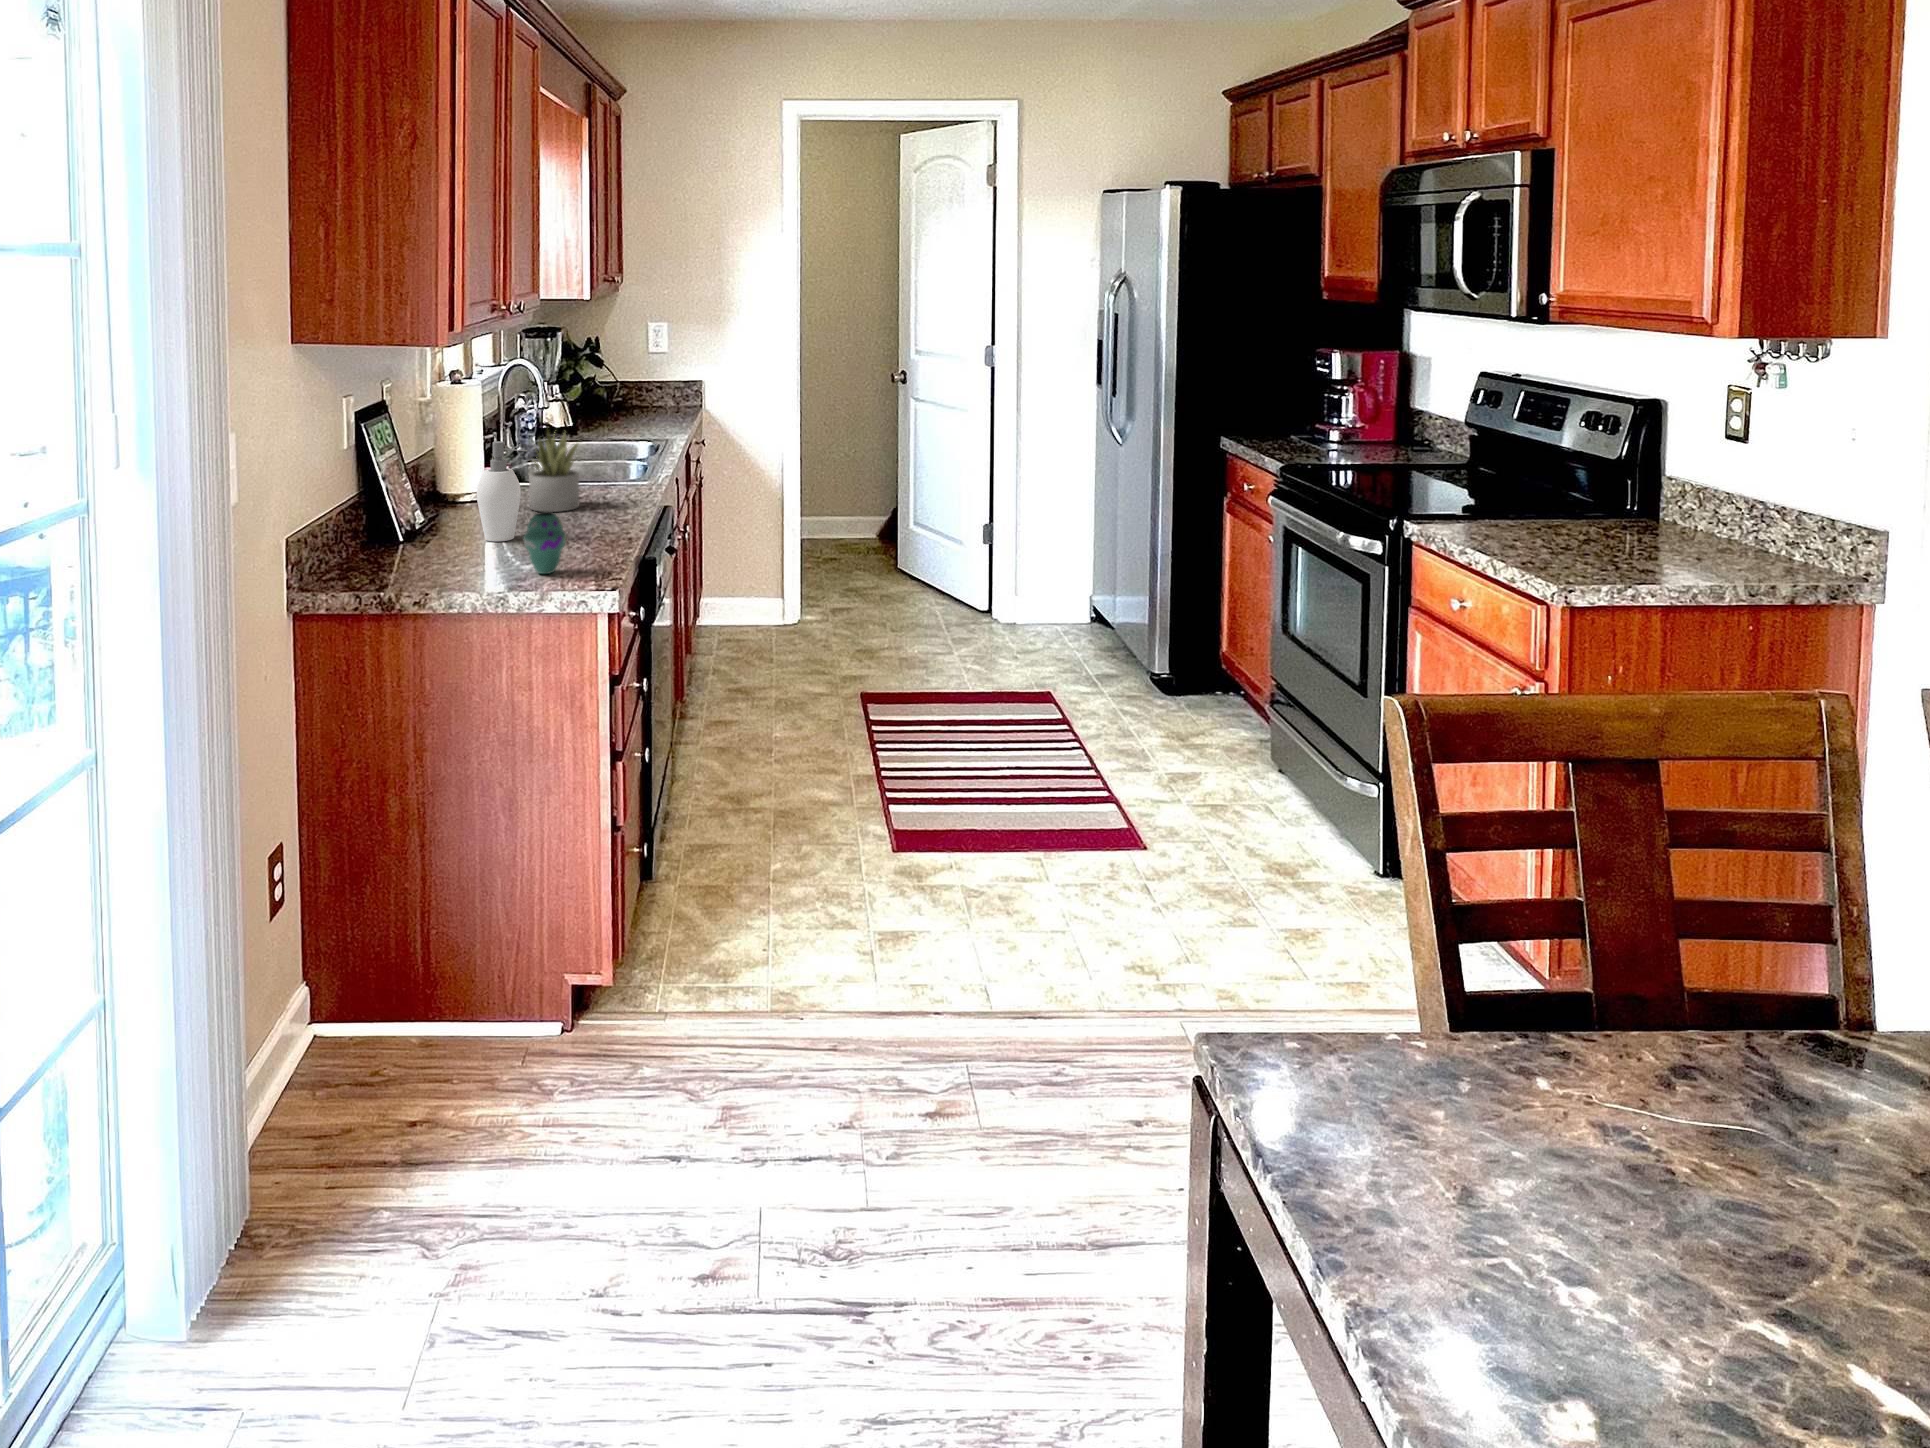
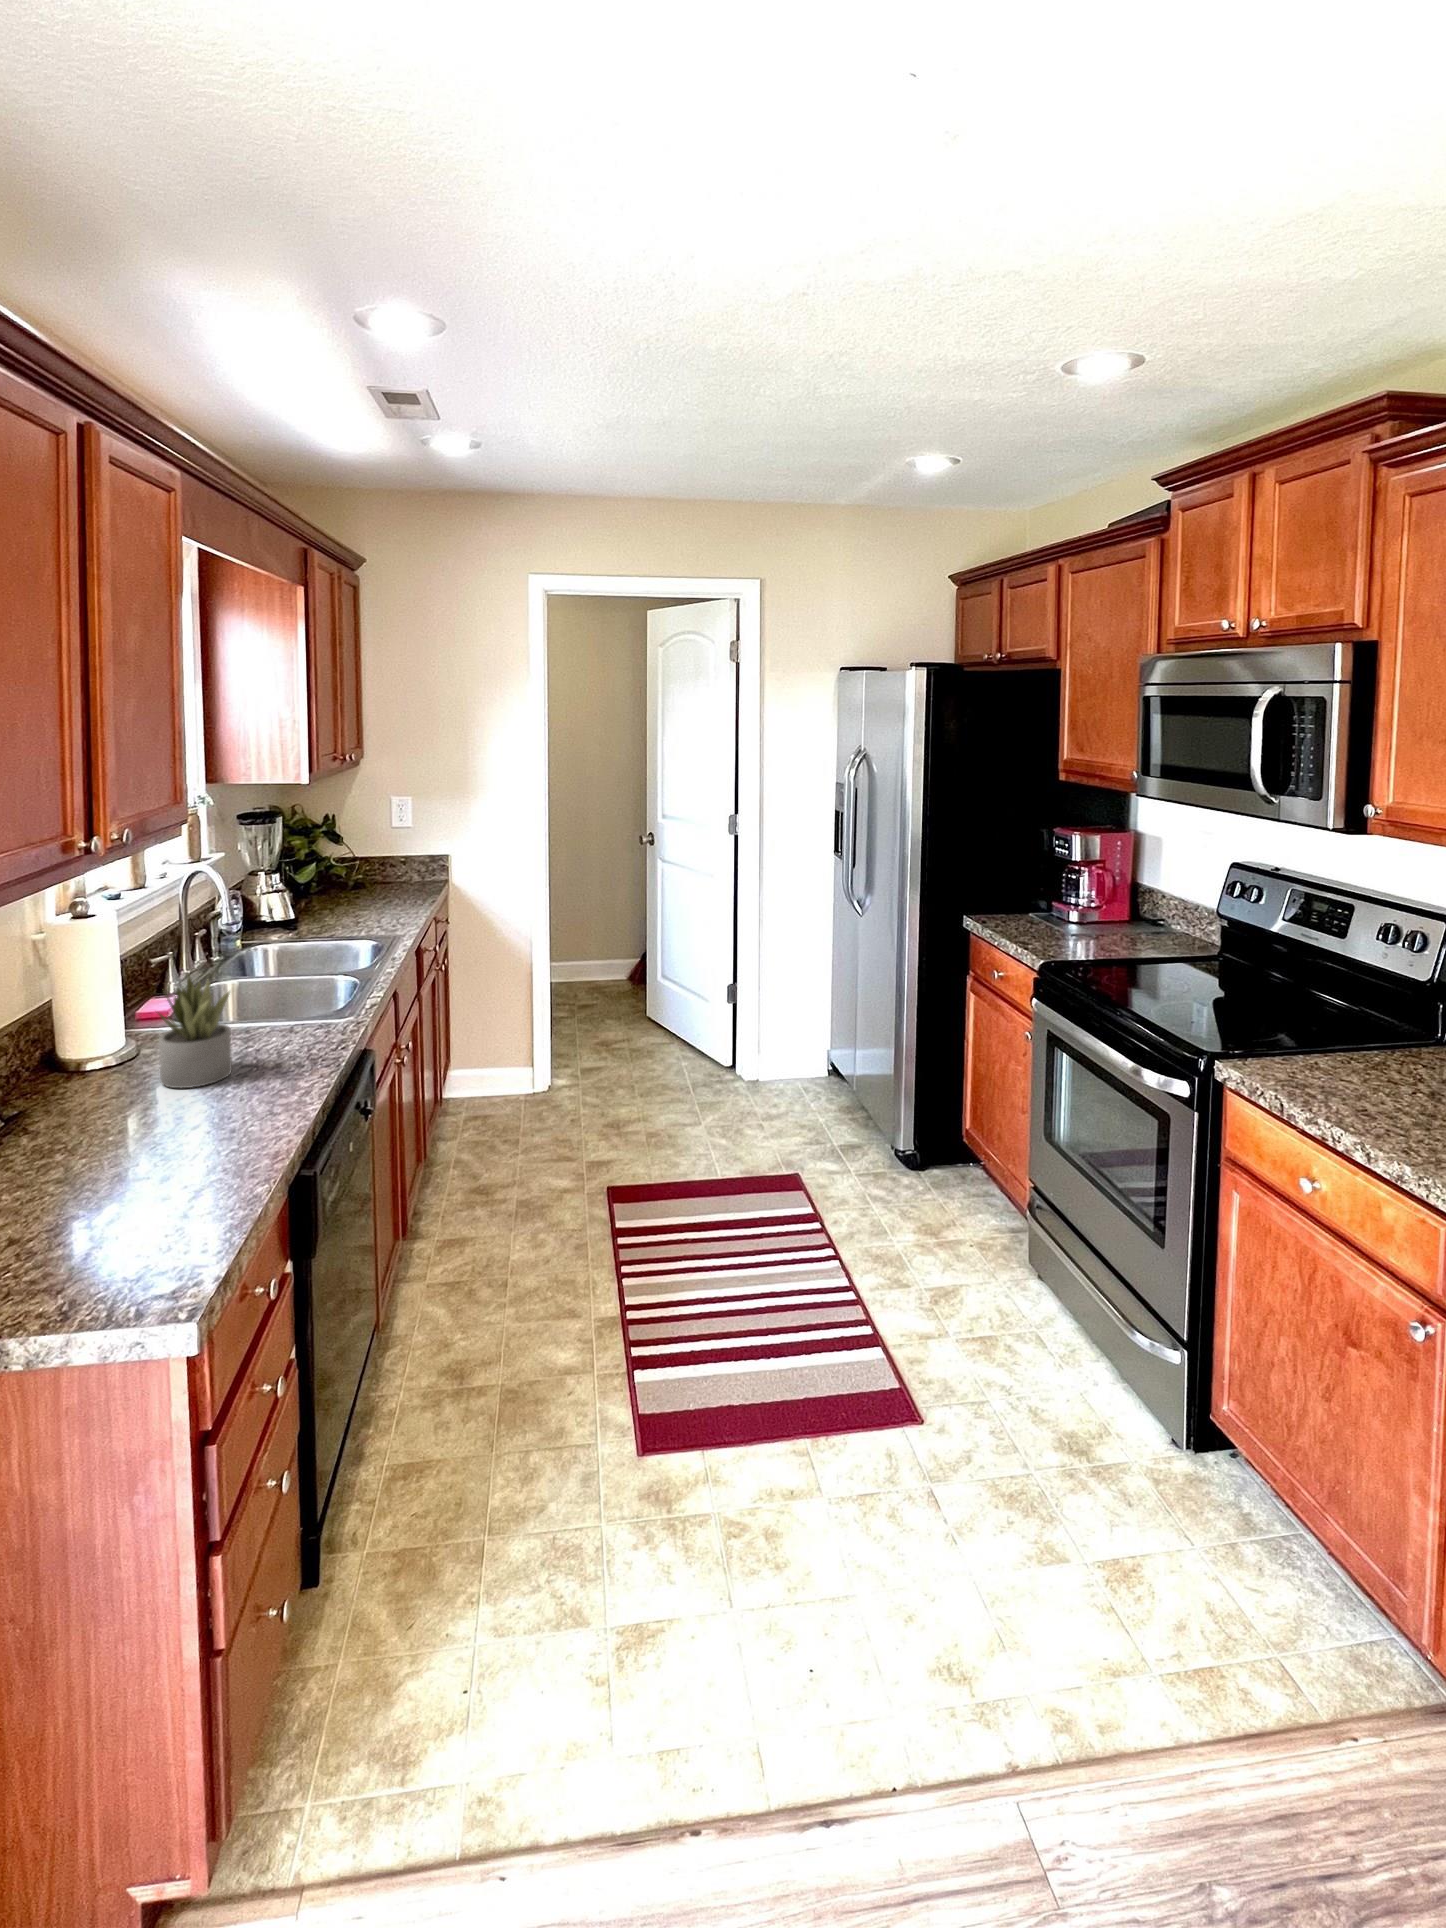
soap dispenser: present [477,441,528,541] -> none [33,1026,108,1172]
vase: present [524,512,566,574] -> none [41,1173,120,1276]

